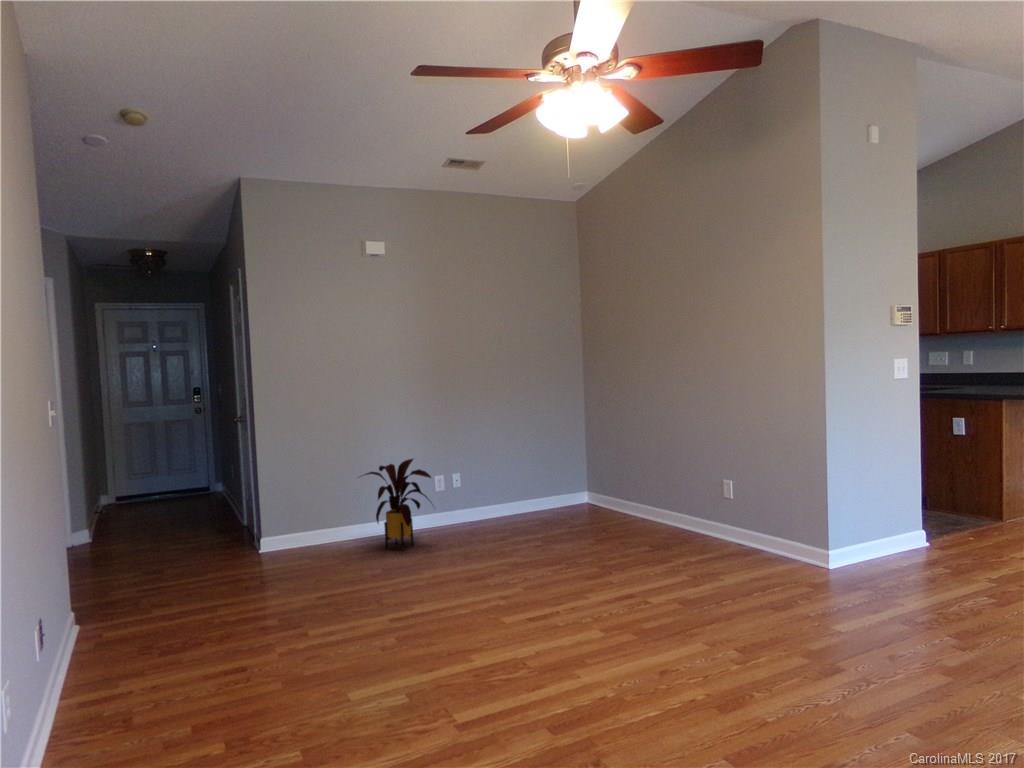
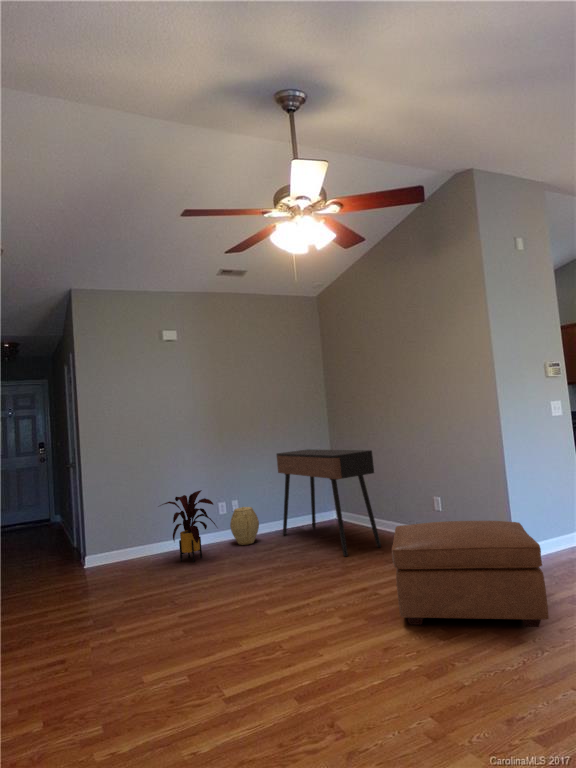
console table: none [513,410,649,551] -> present [277,449,381,556]
woven basket: none [450,482,487,530] -> present [230,507,259,545]
ottoman: none [679,514,884,655] -> present [392,521,549,627]

